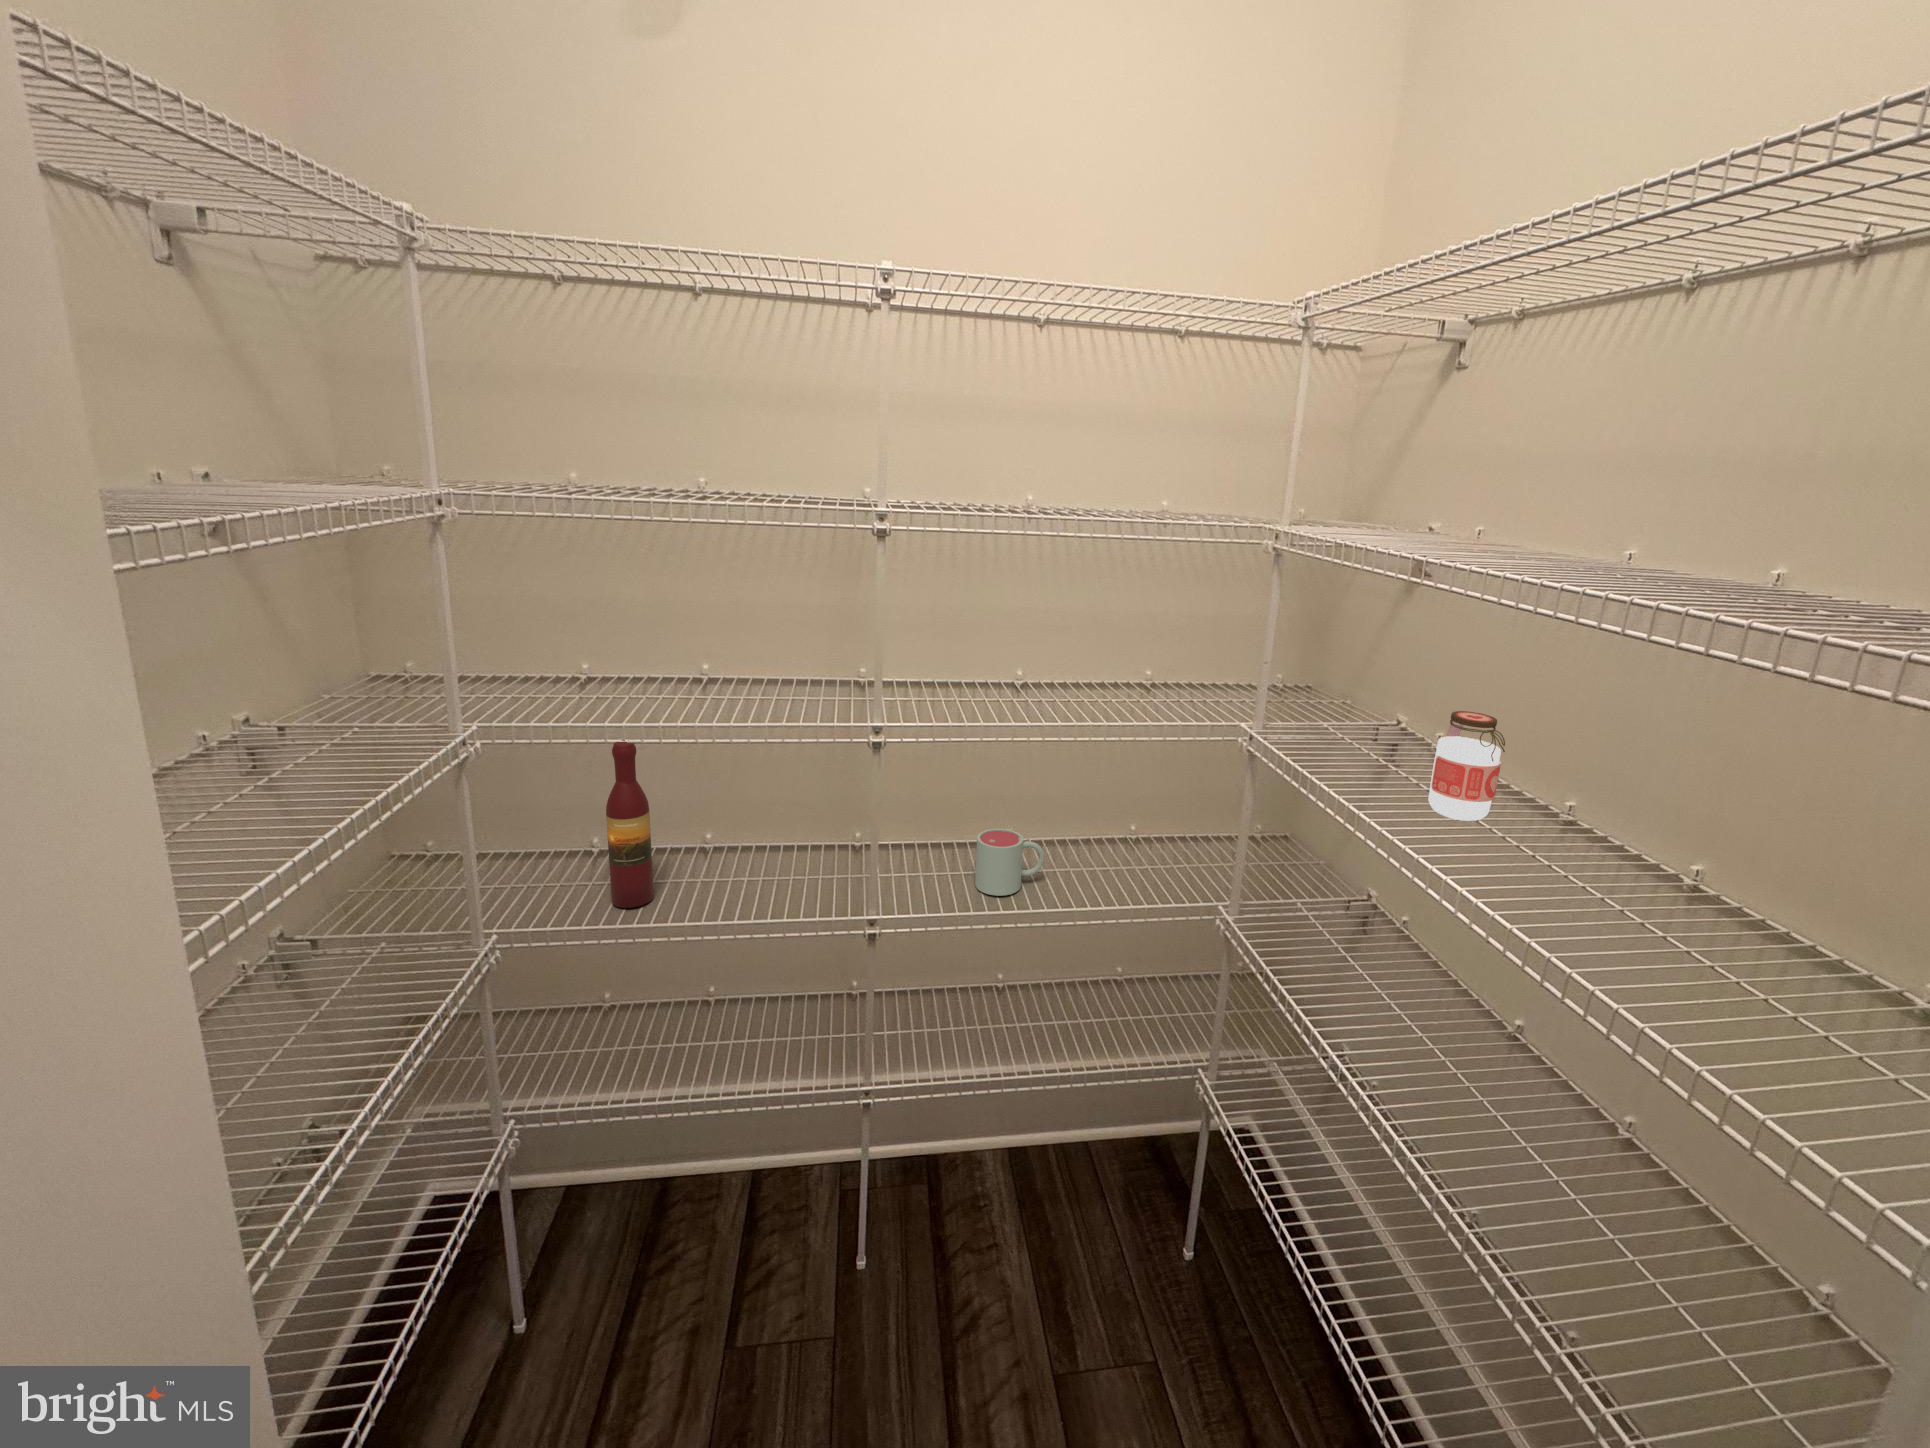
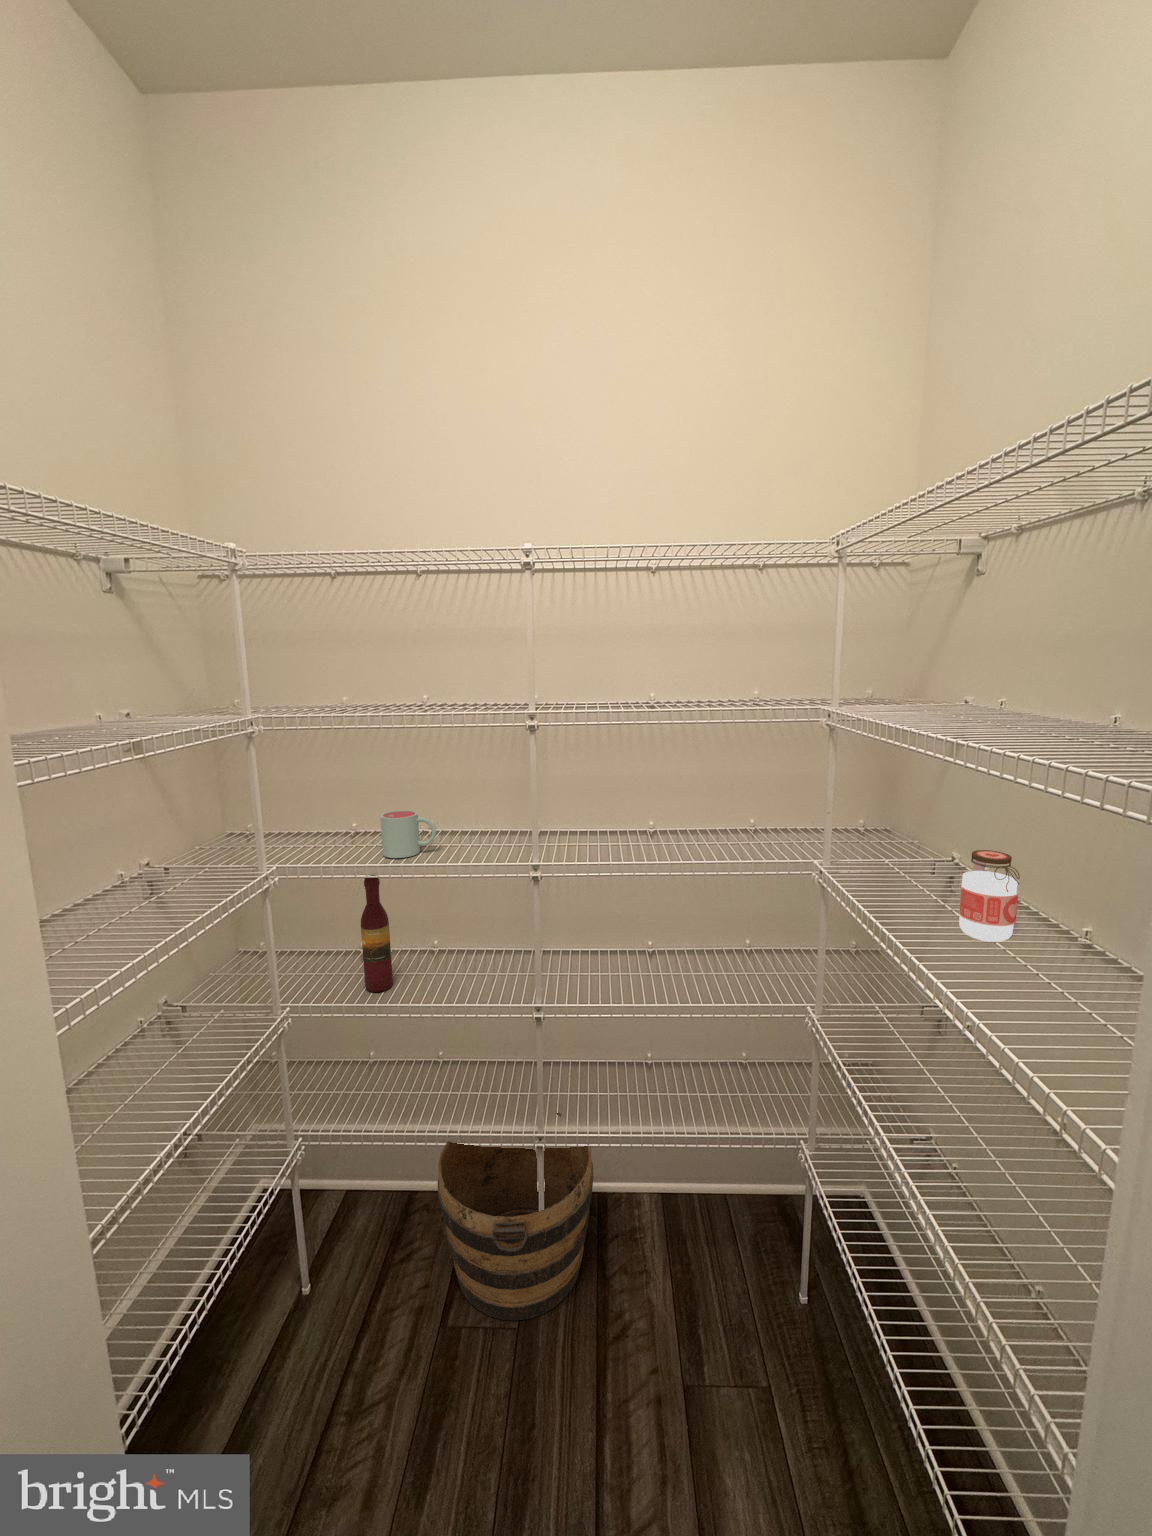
mug: present [975,829,1044,896] -> present [380,810,436,858]
bucket: none [726,1052,940,1330] -> present [437,1113,594,1321]

